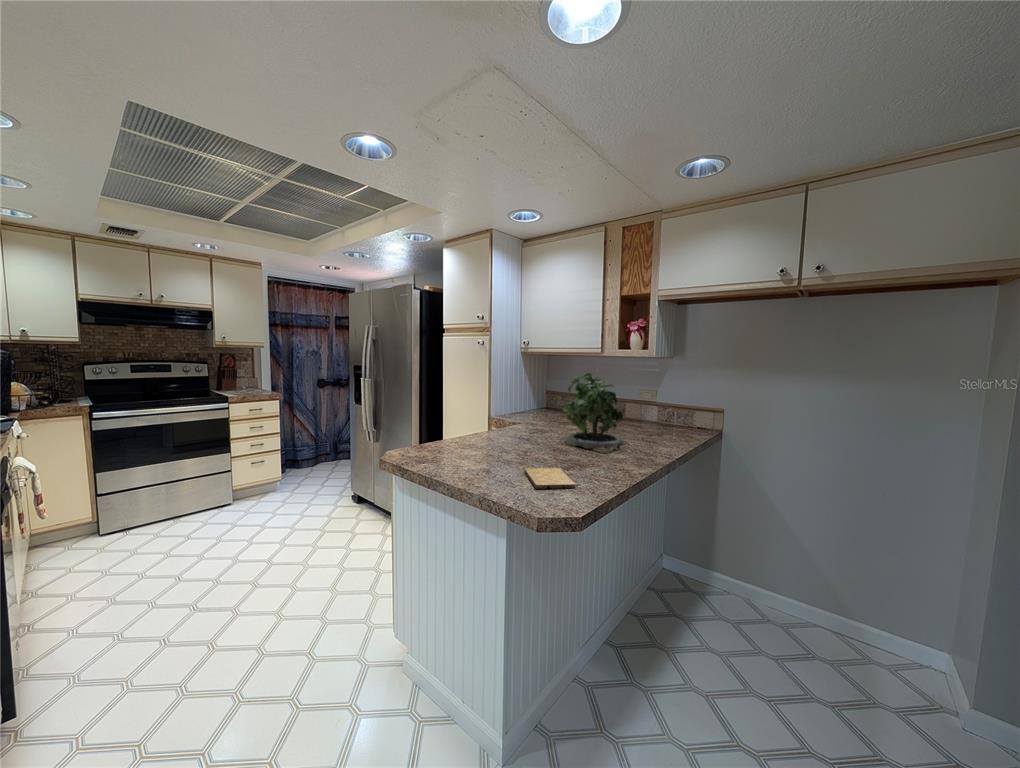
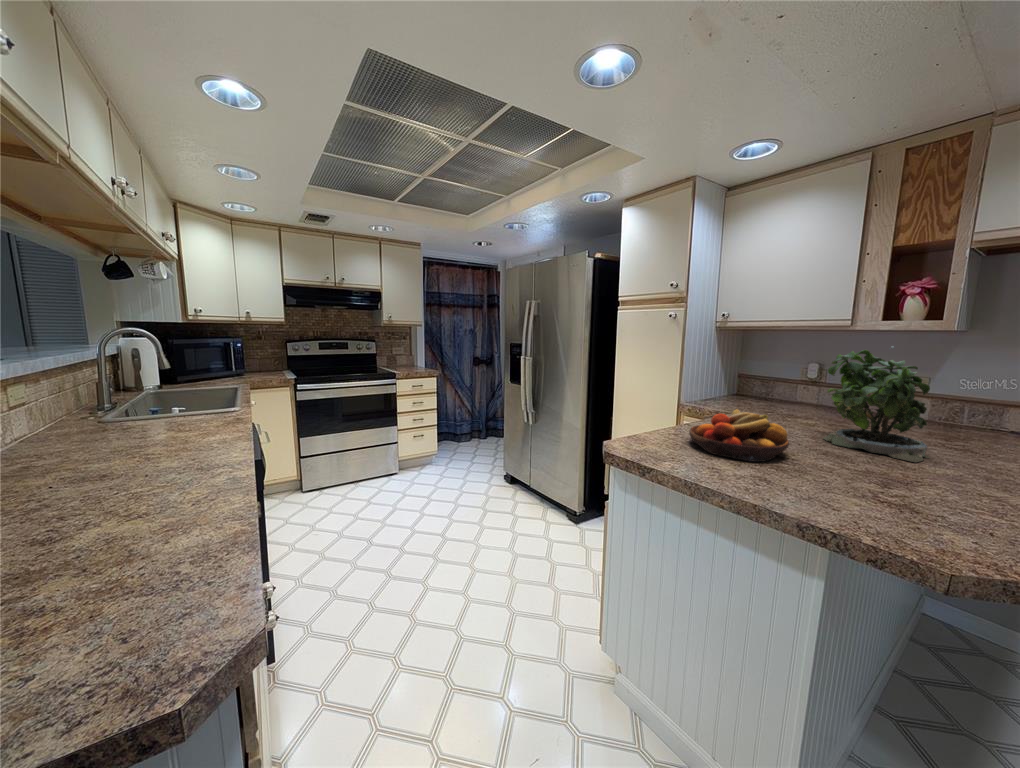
fruit bowl: none [455,420,522,460] -> present [689,410,789,462]
cutting board: present [524,468,576,489] -> none [830,480,958,521]

